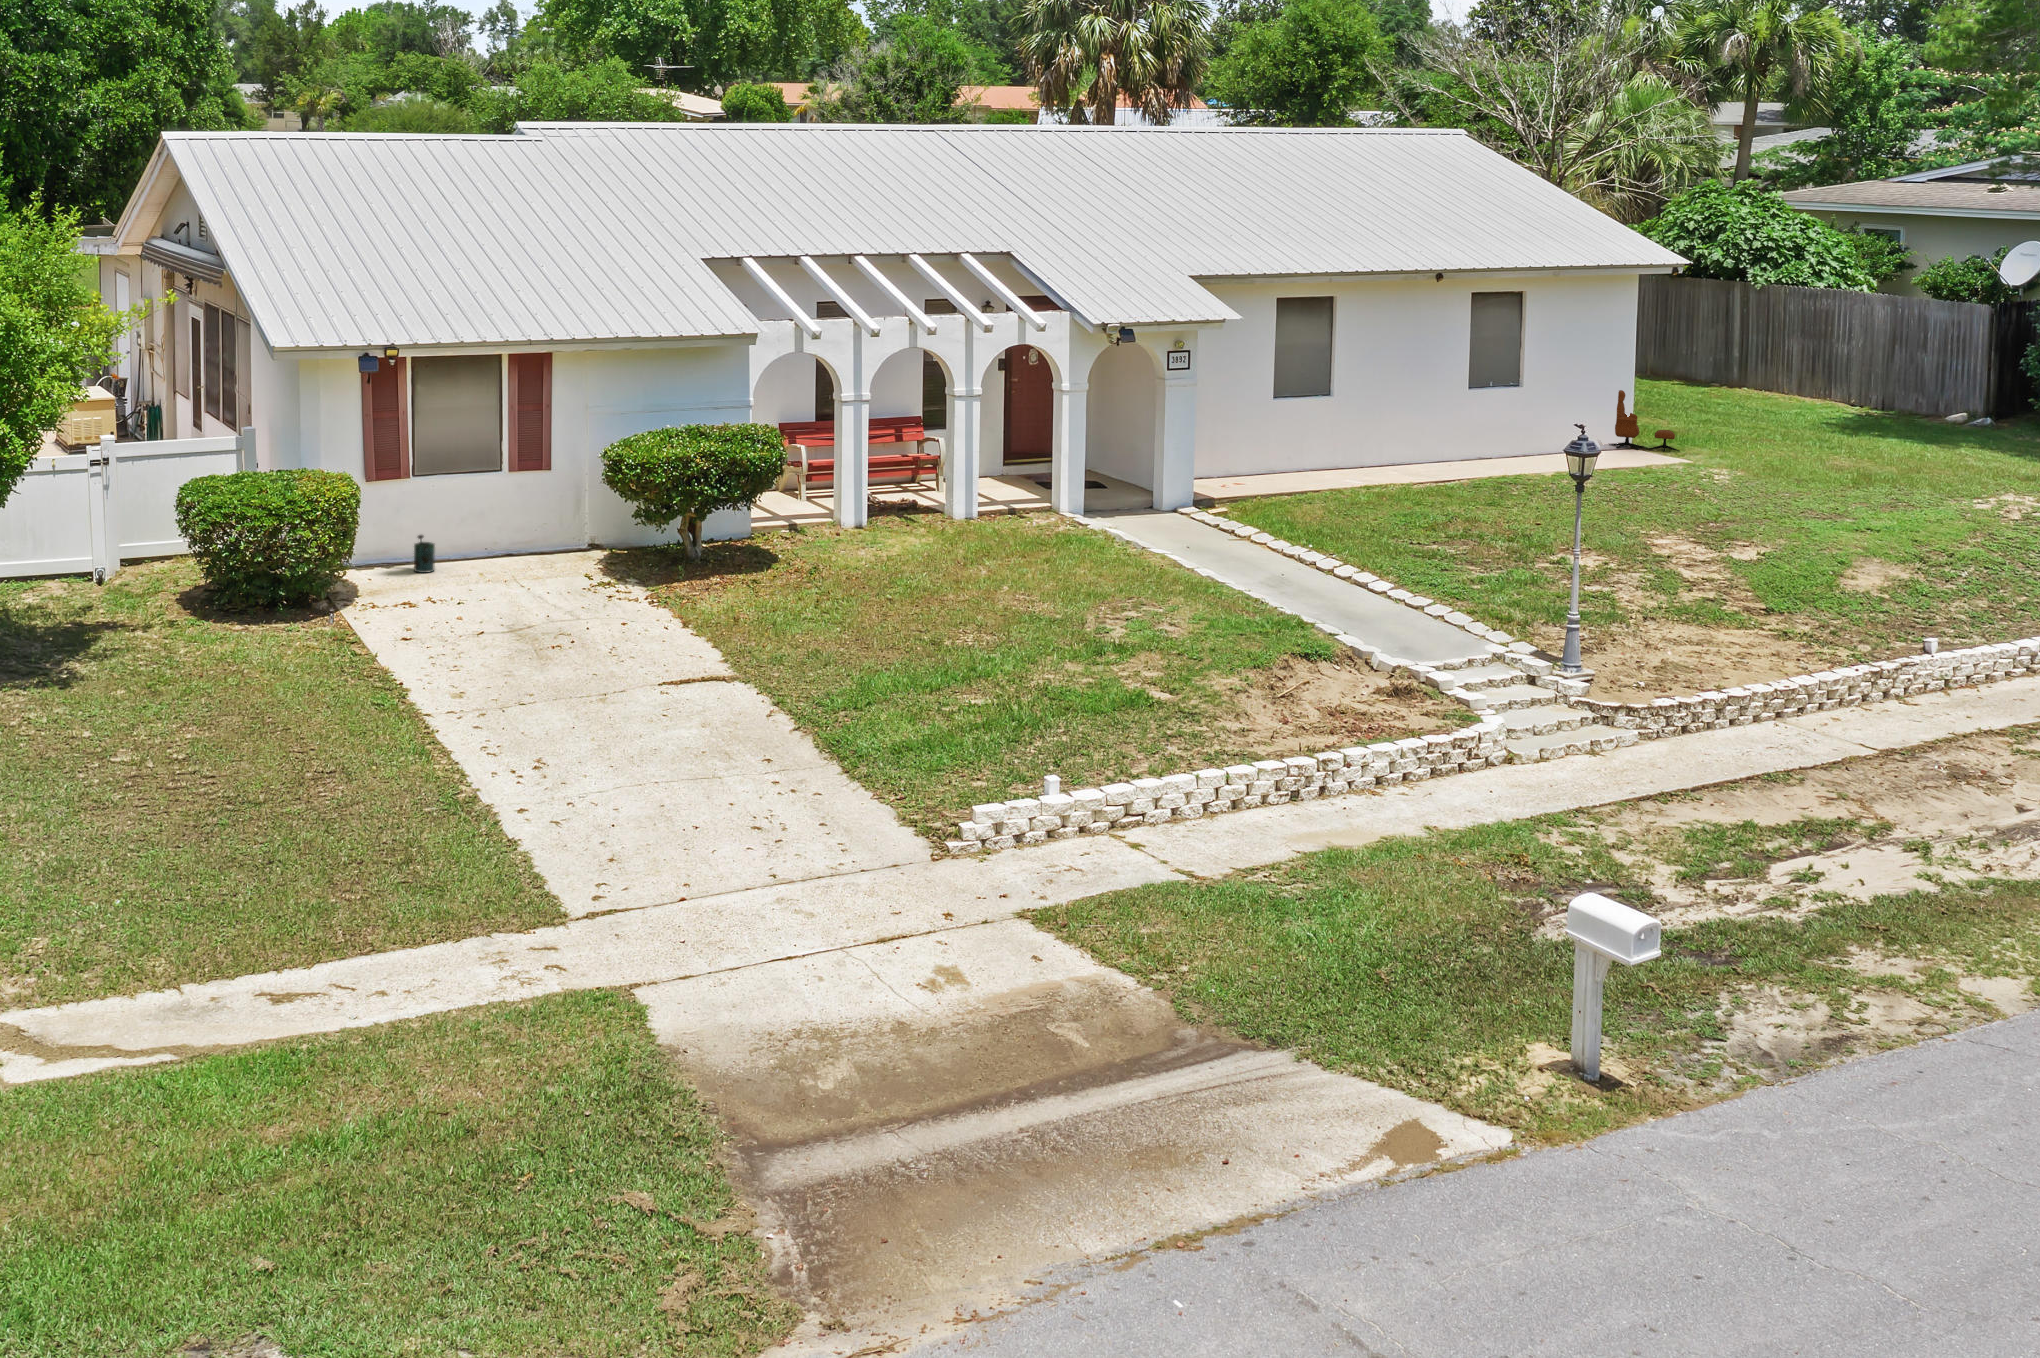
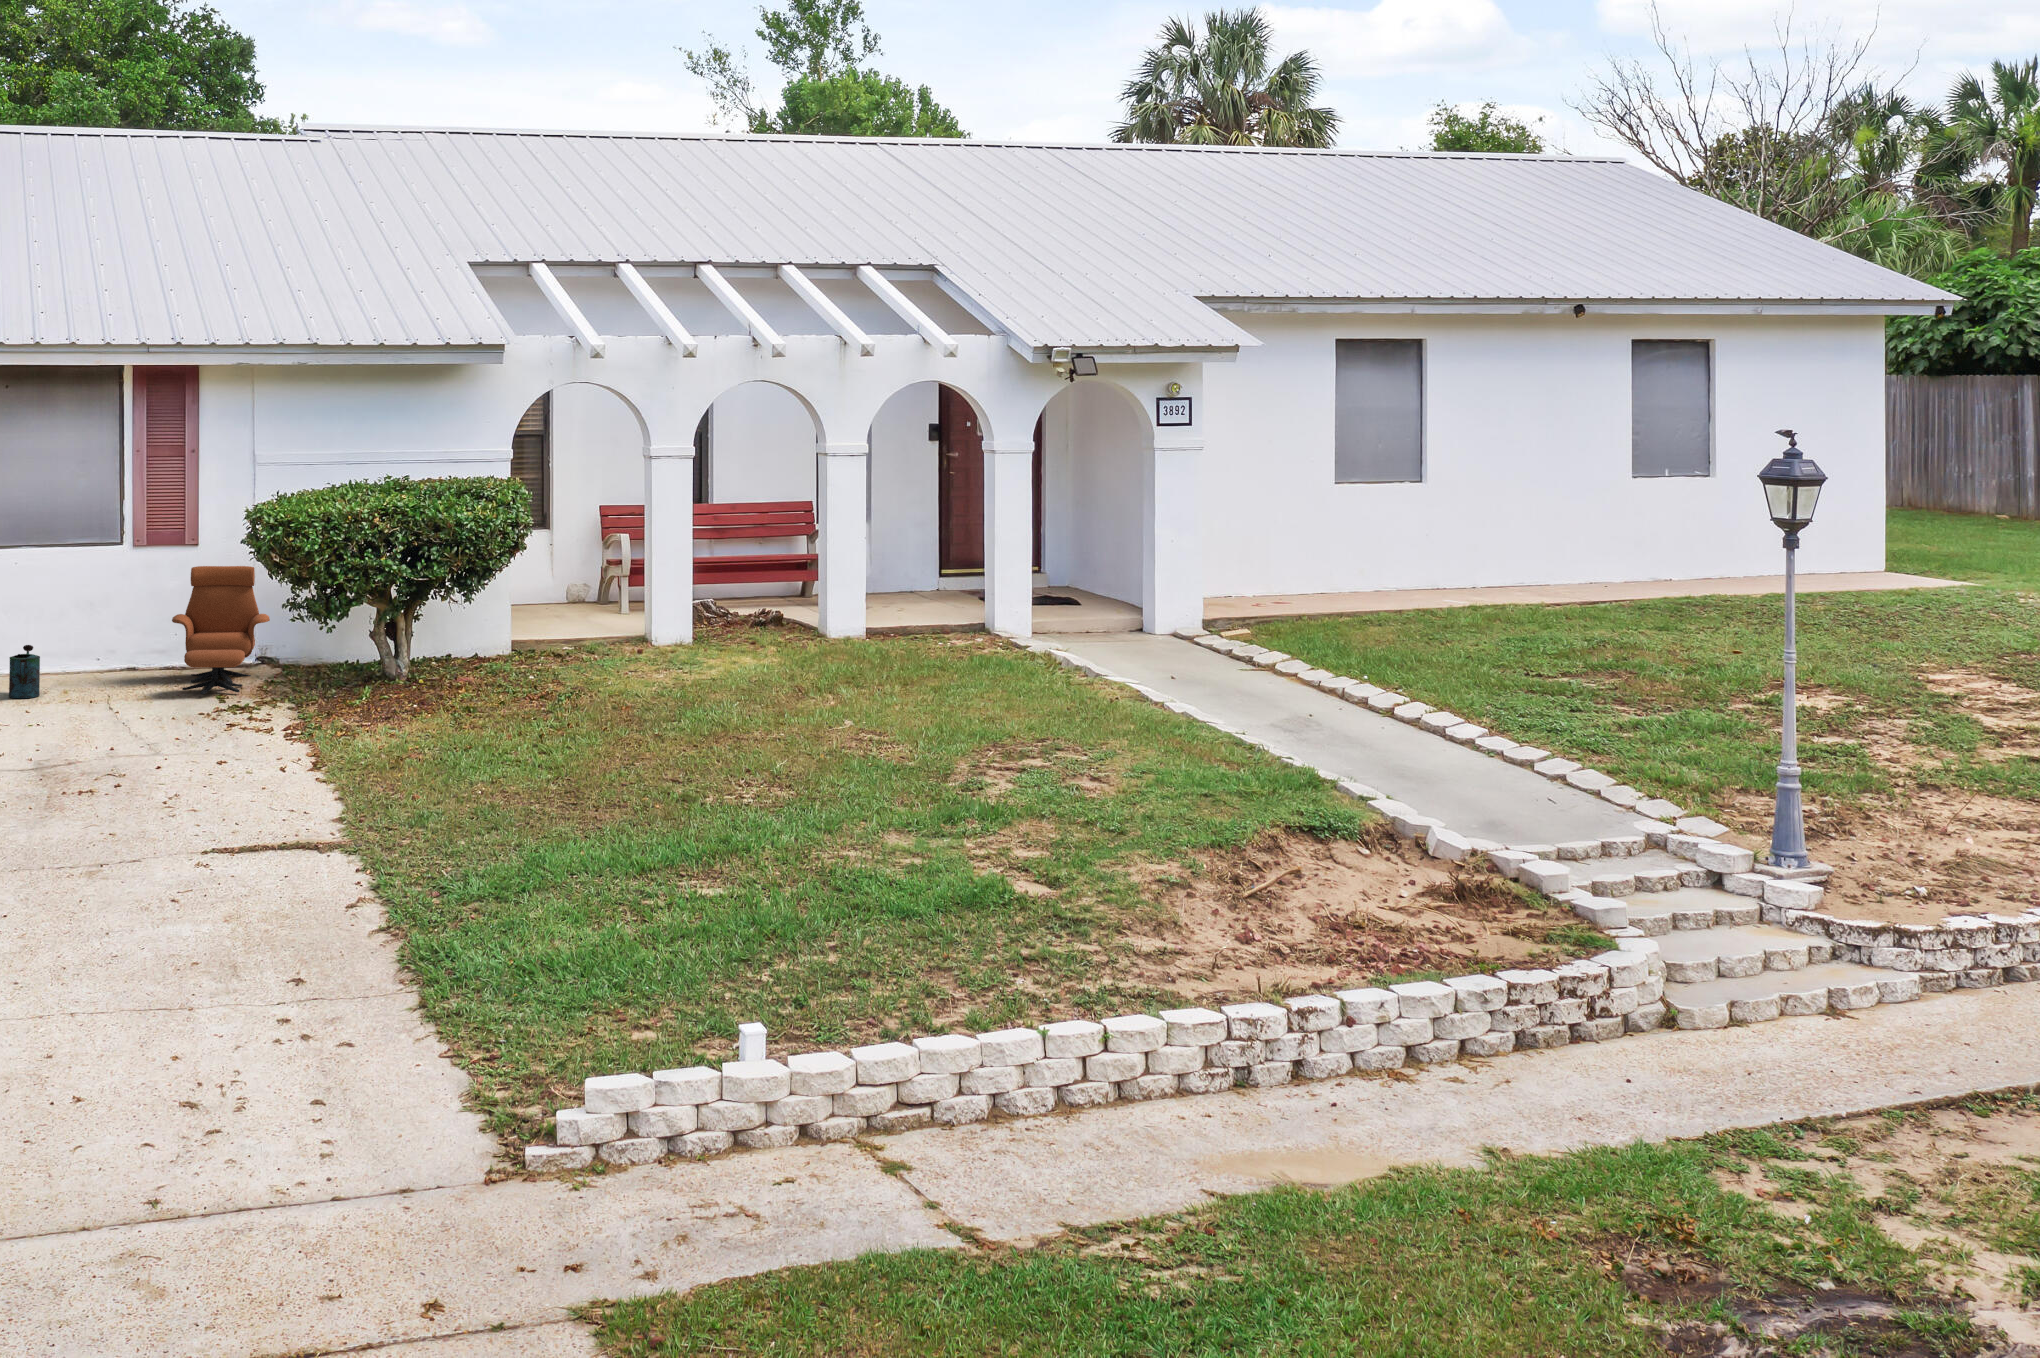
lounge chair: present [1609,390,1680,451] -> present [172,566,270,694]

